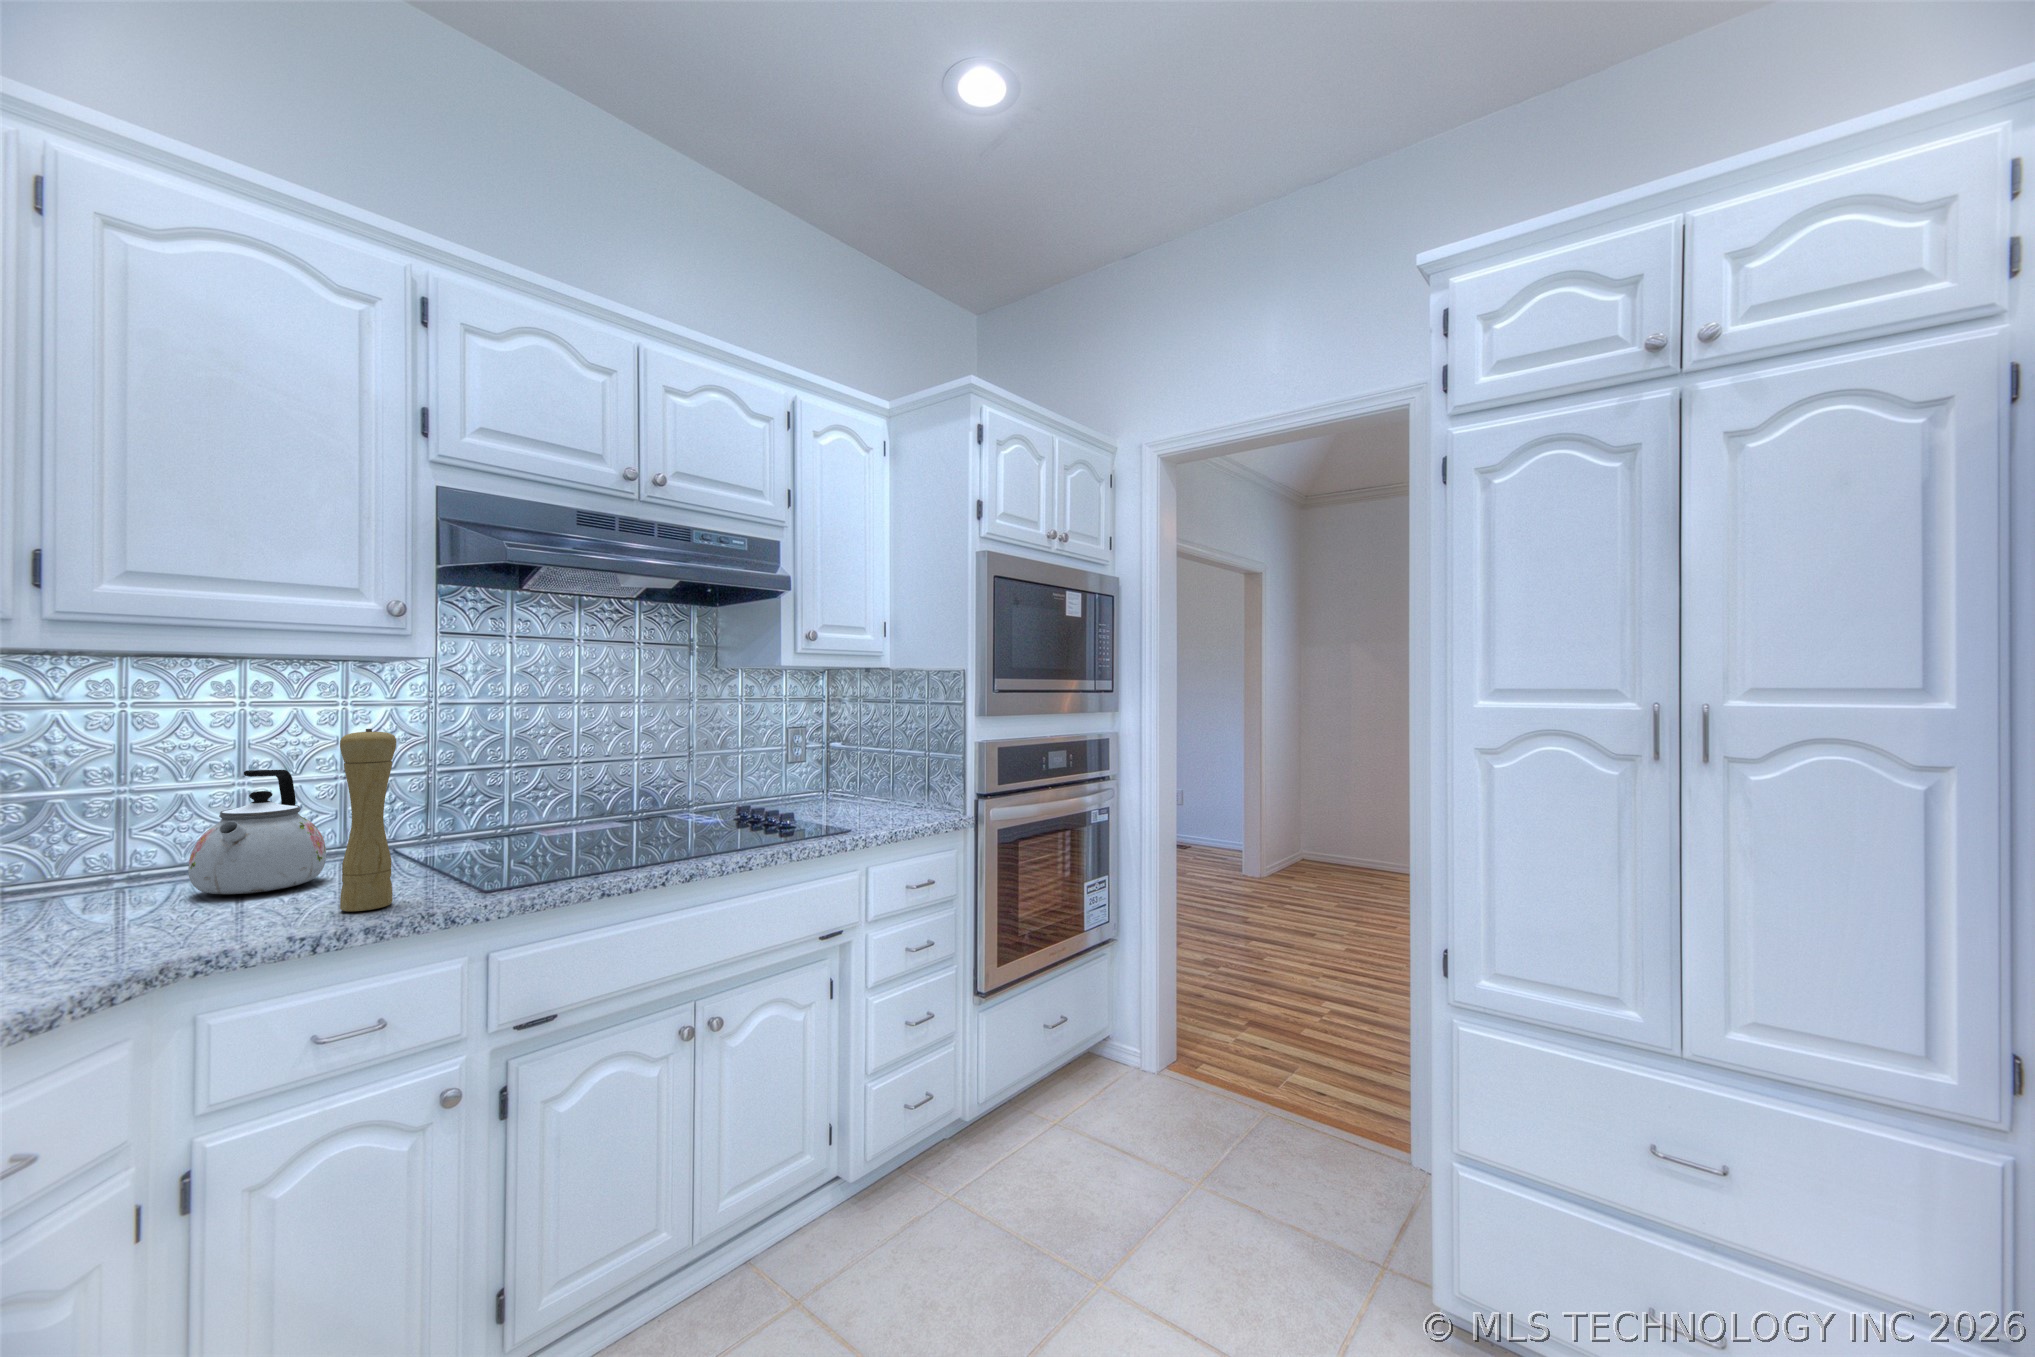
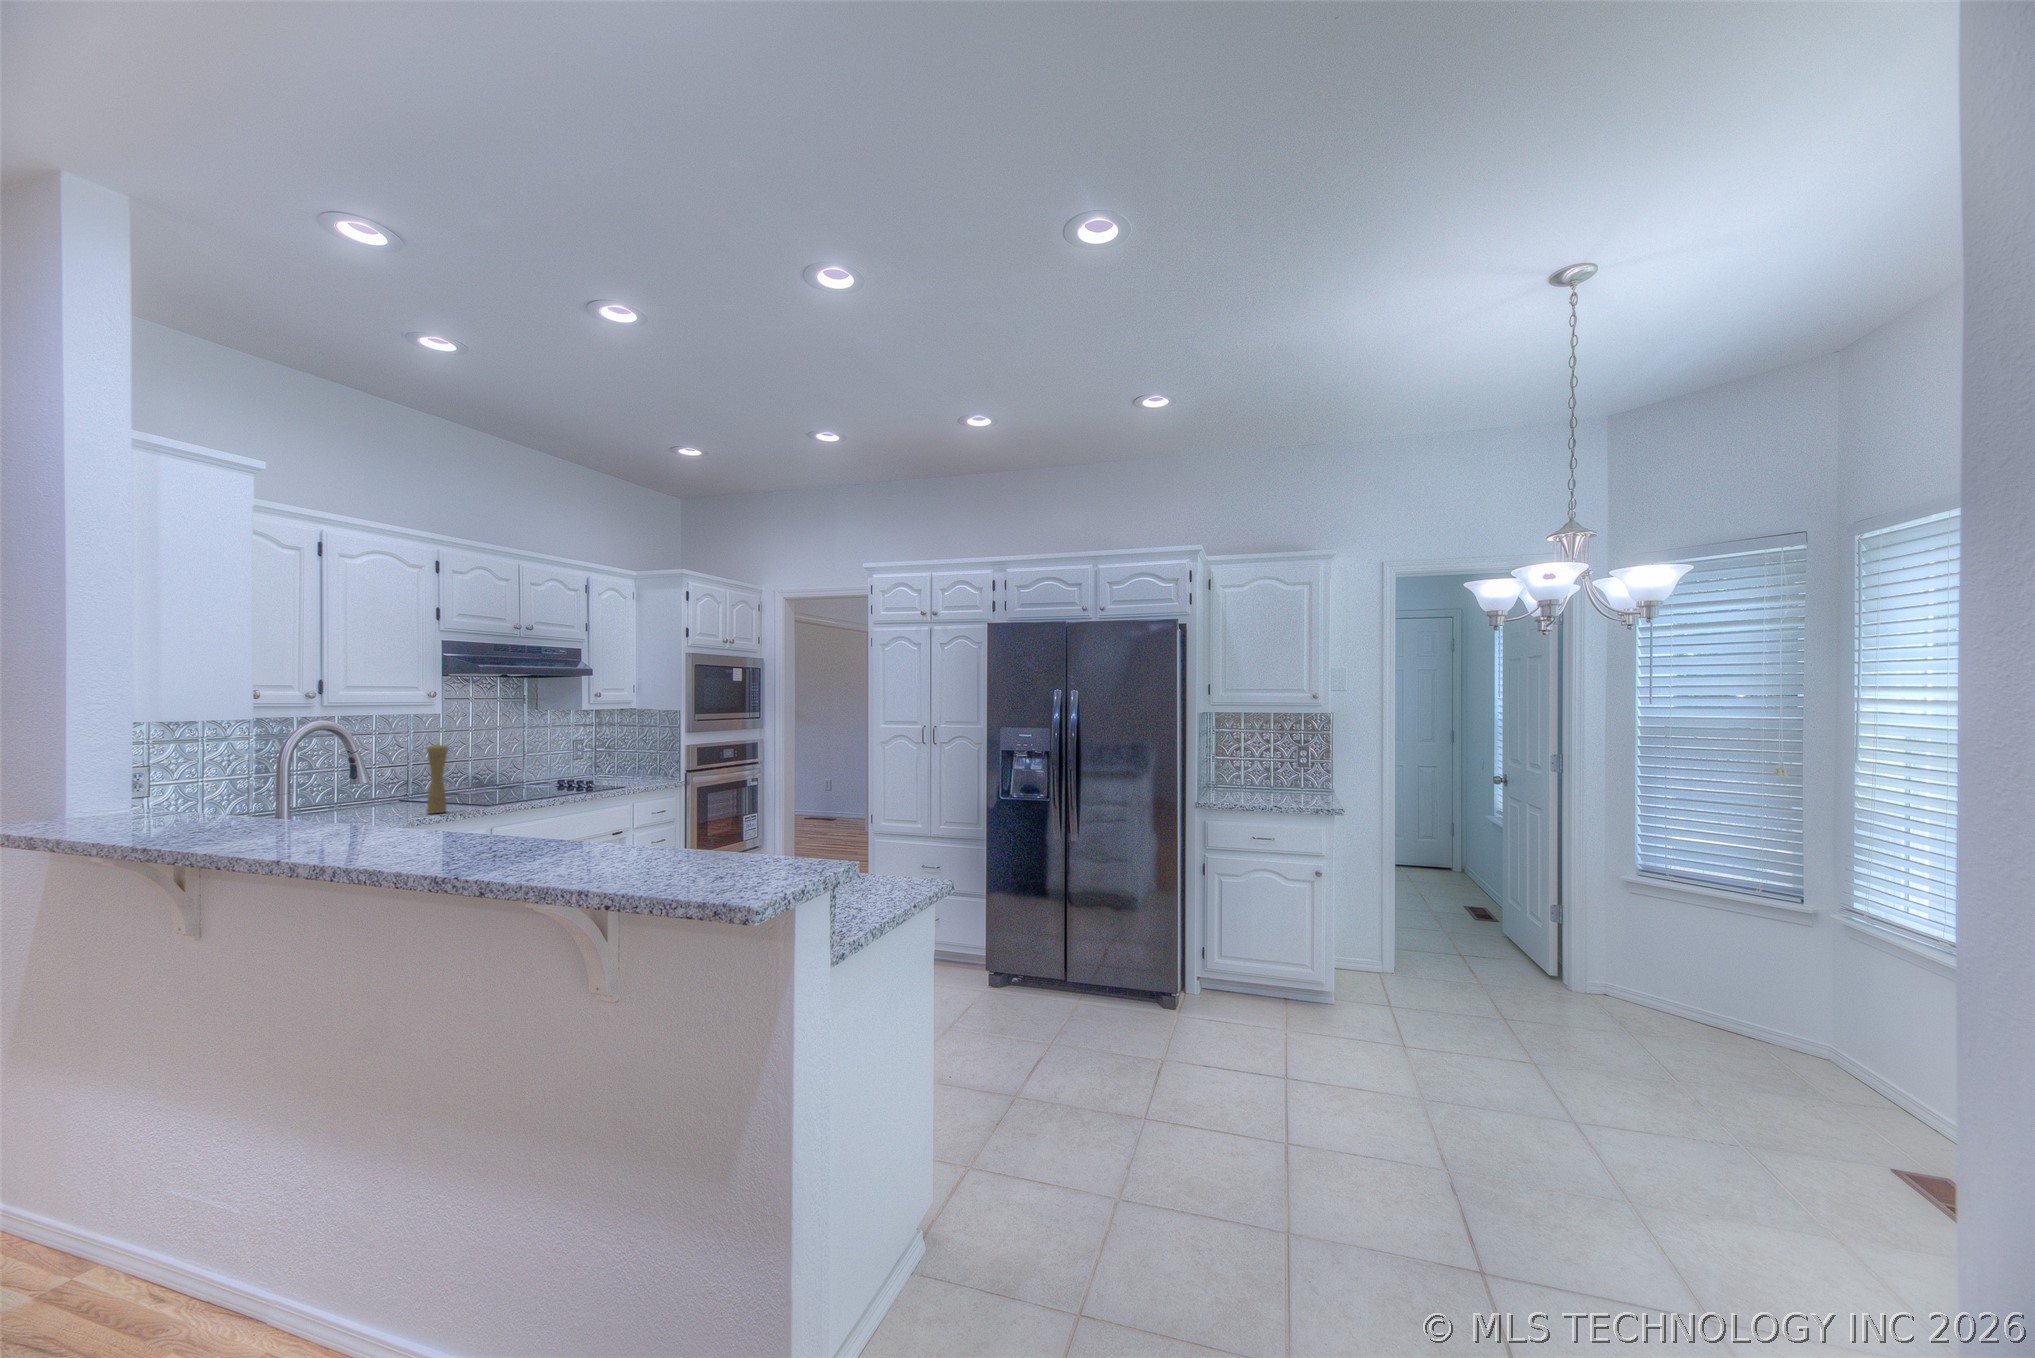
kettle: present [188,770,326,894] -> none [335,763,390,814]

